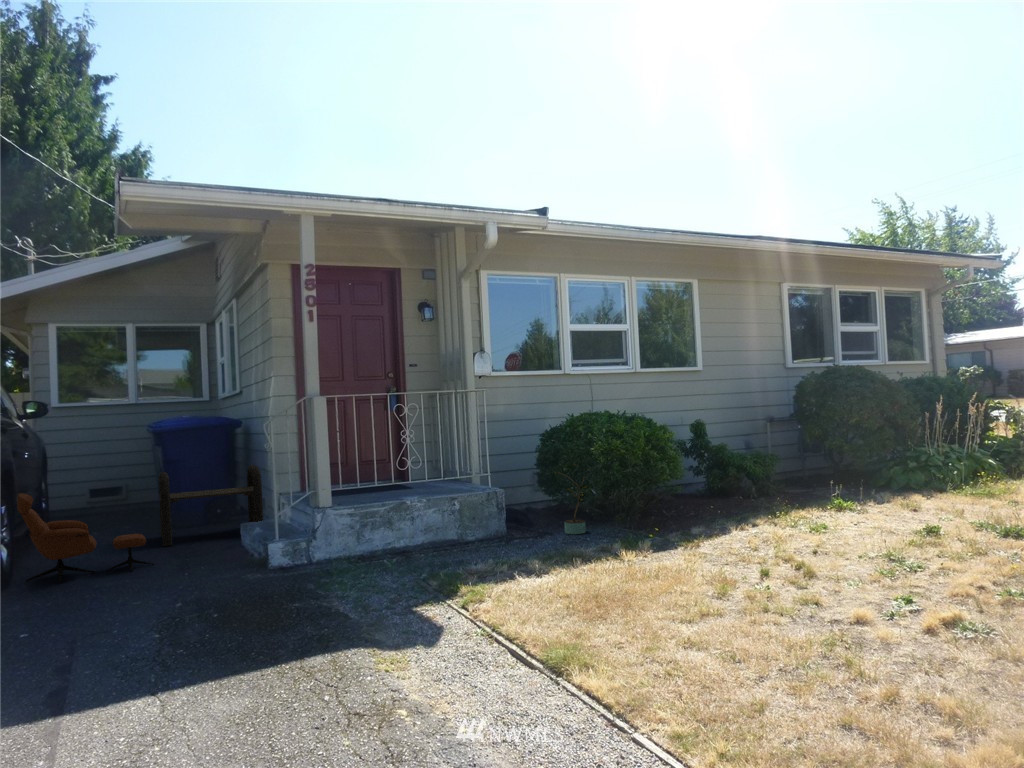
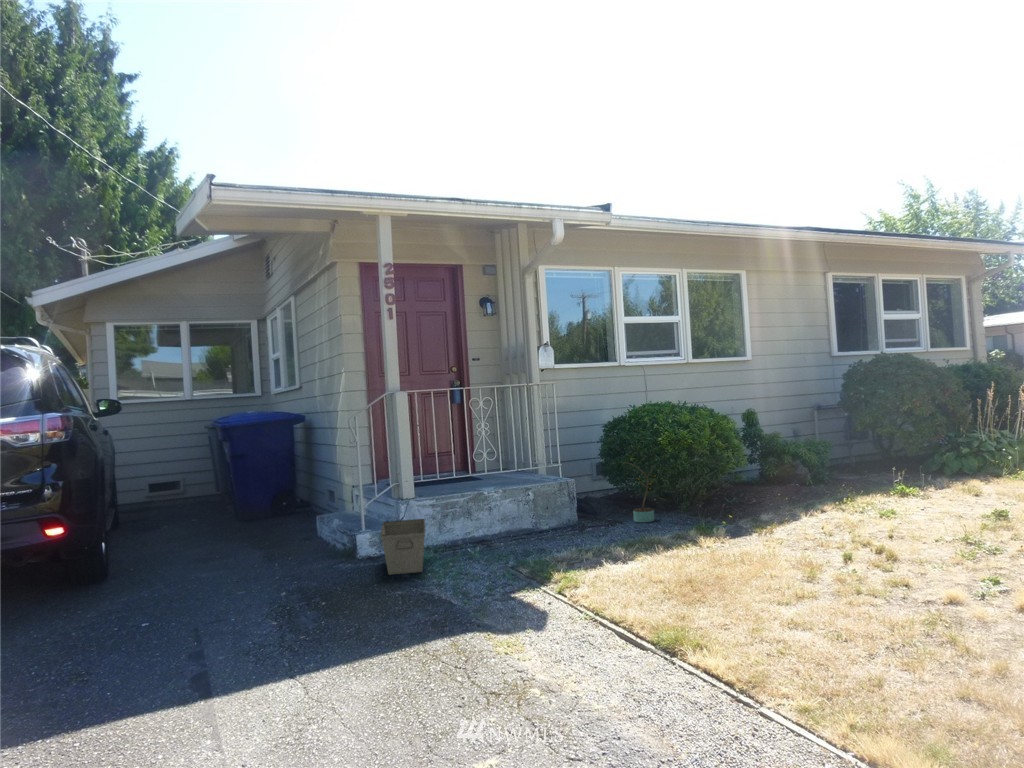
bench: present [159,465,263,546] -> none [234,459,338,539]
lounge chair: present [17,493,154,583] -> none [114,490,242,575]
storage bin: none [289,528,341,586] -> present [381,519,425,575]

